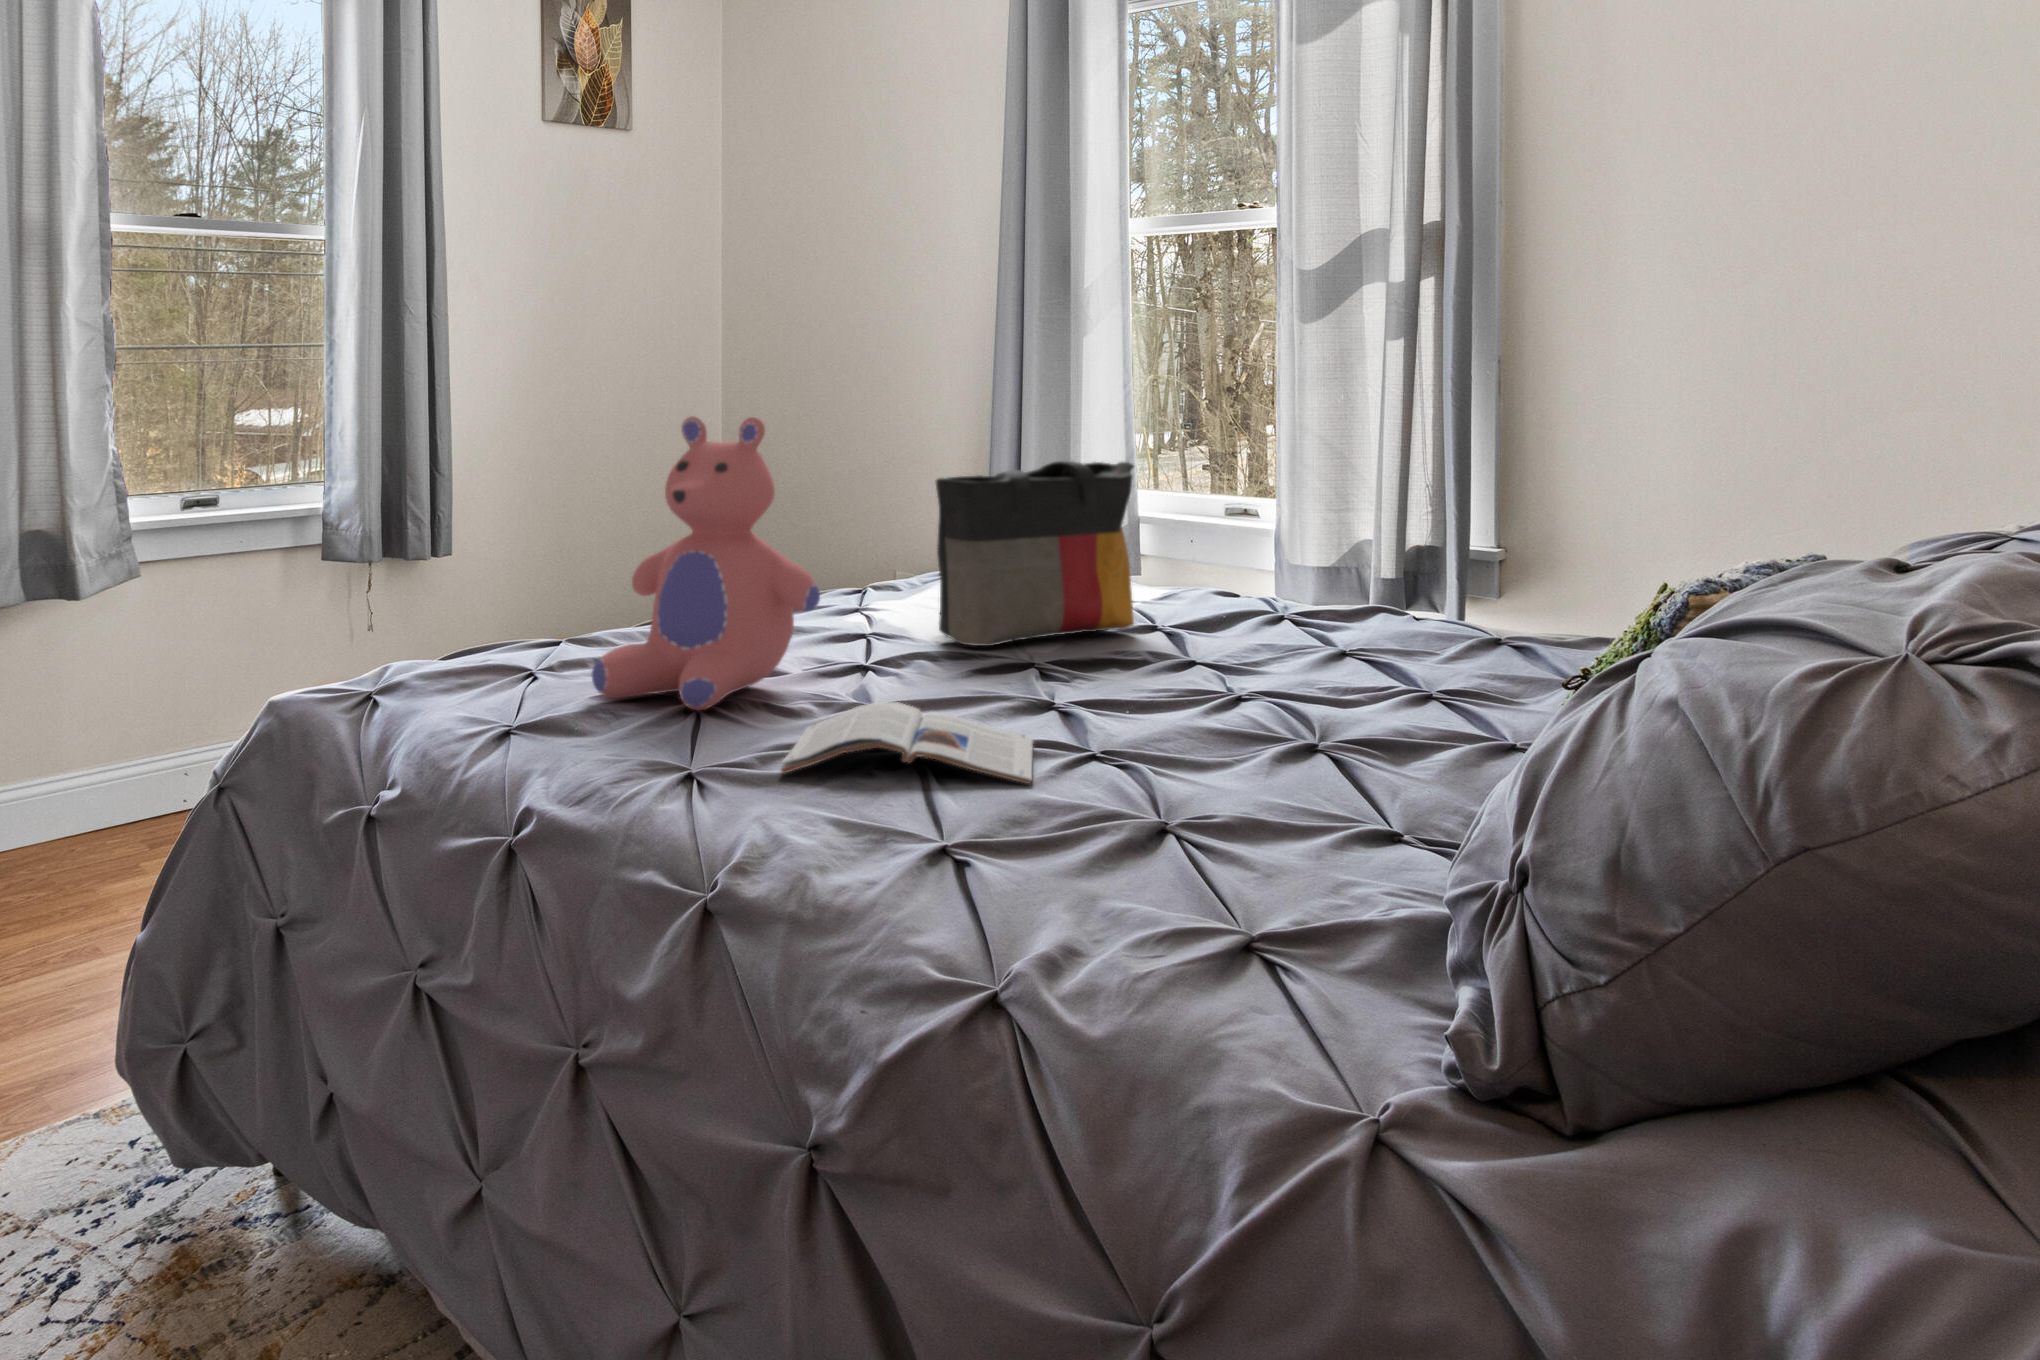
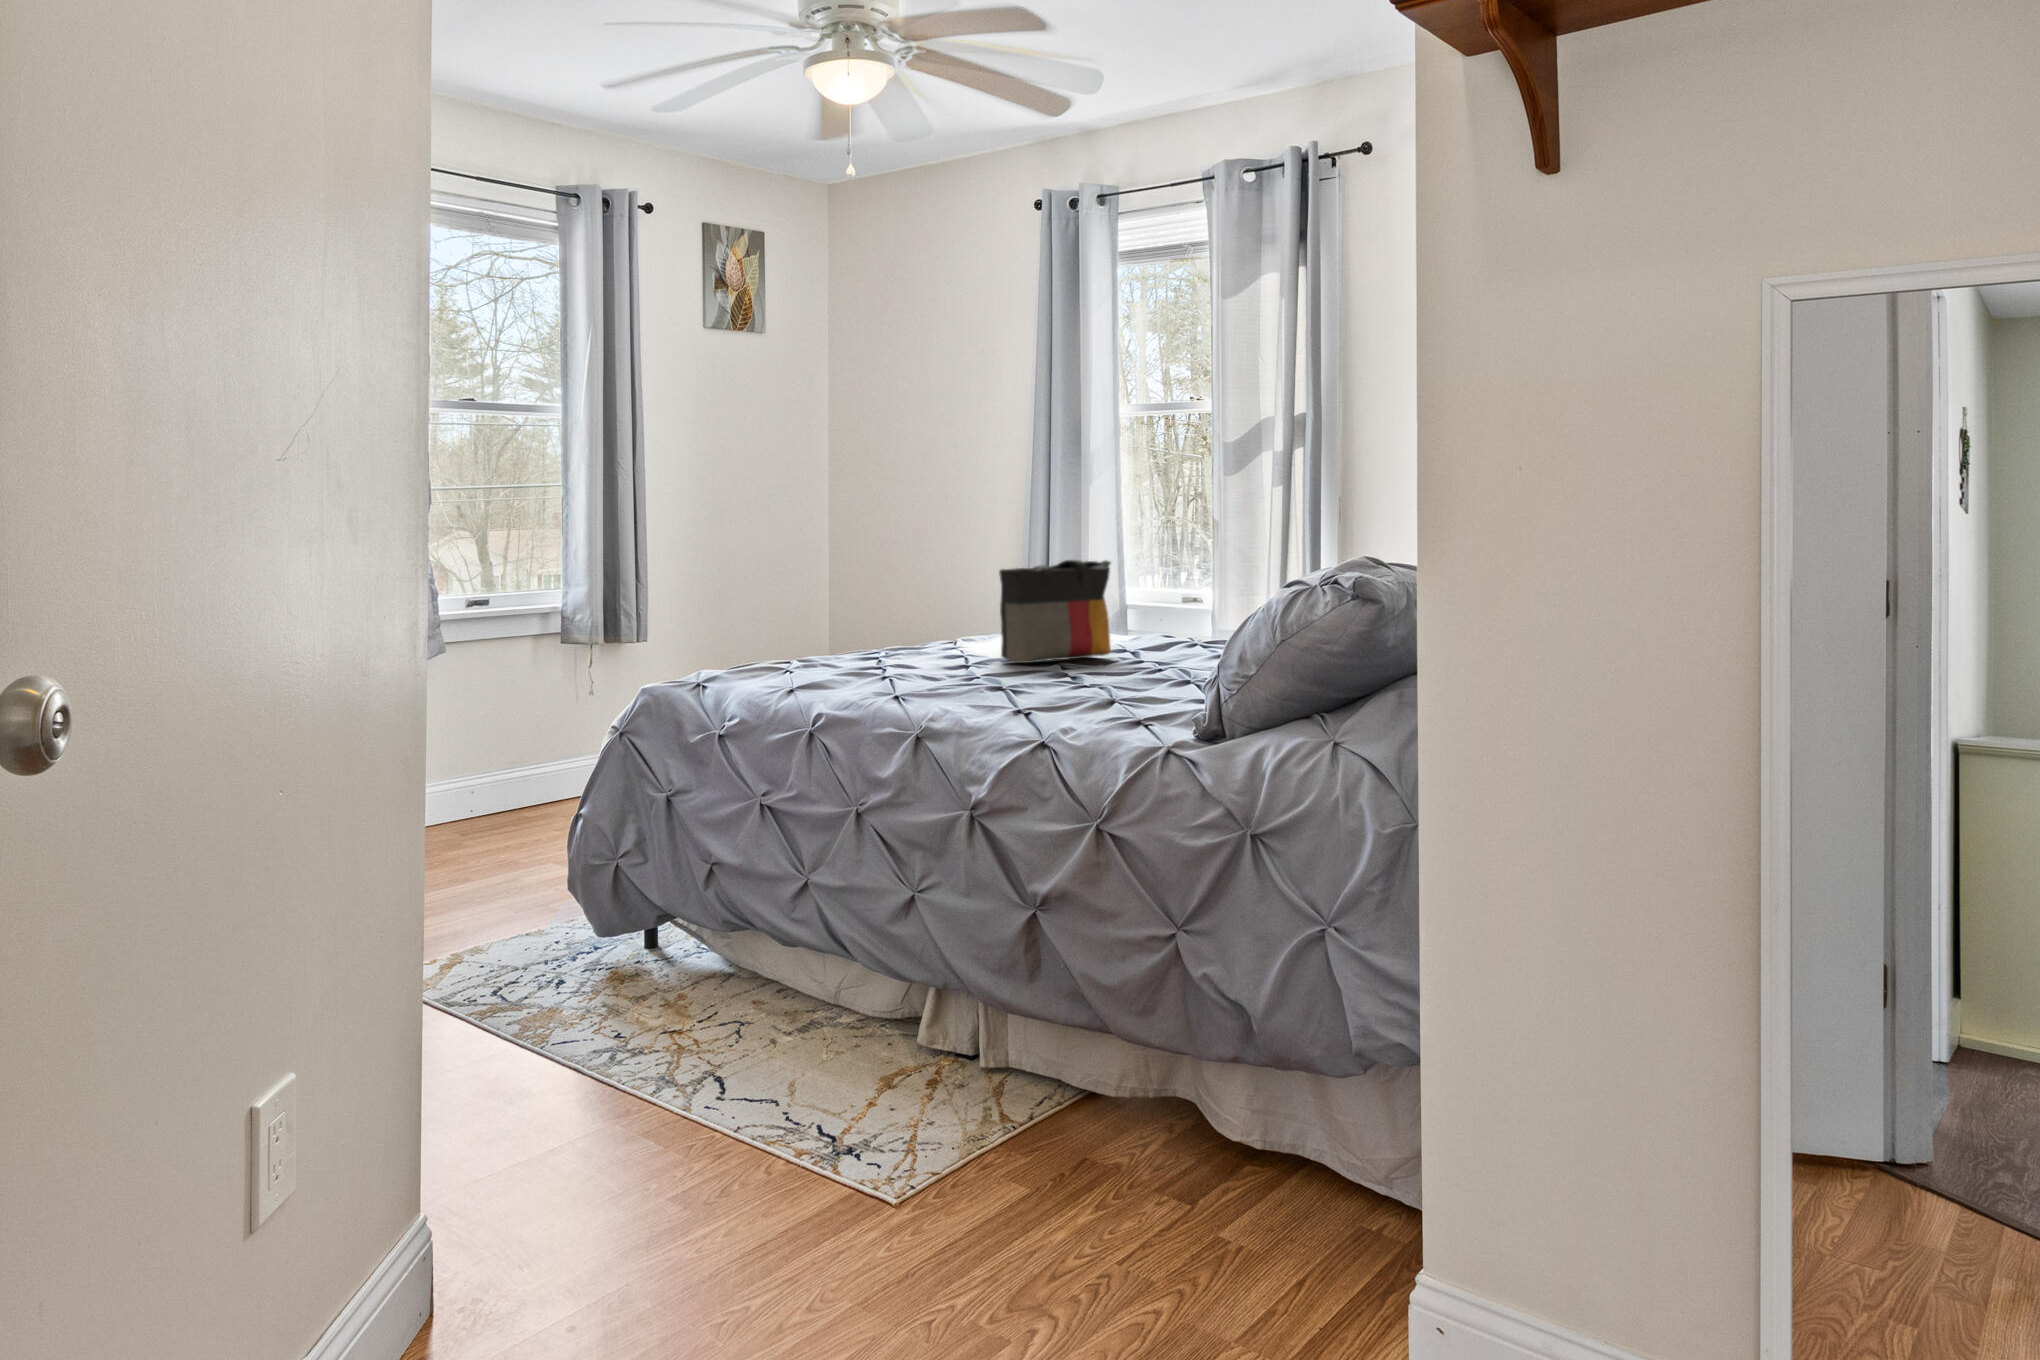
teddy bear: present [592,416,820,711] -> none [824,534,943,684]
magazine: present [780,702,1033,784] -> none [935,673,1053,700]

